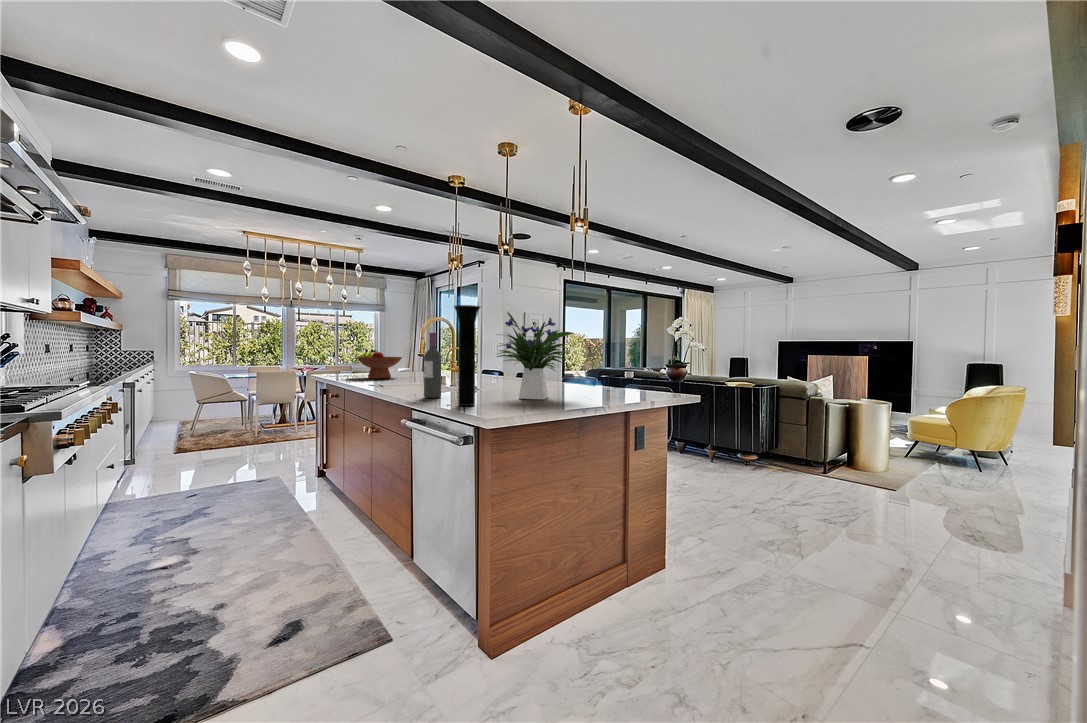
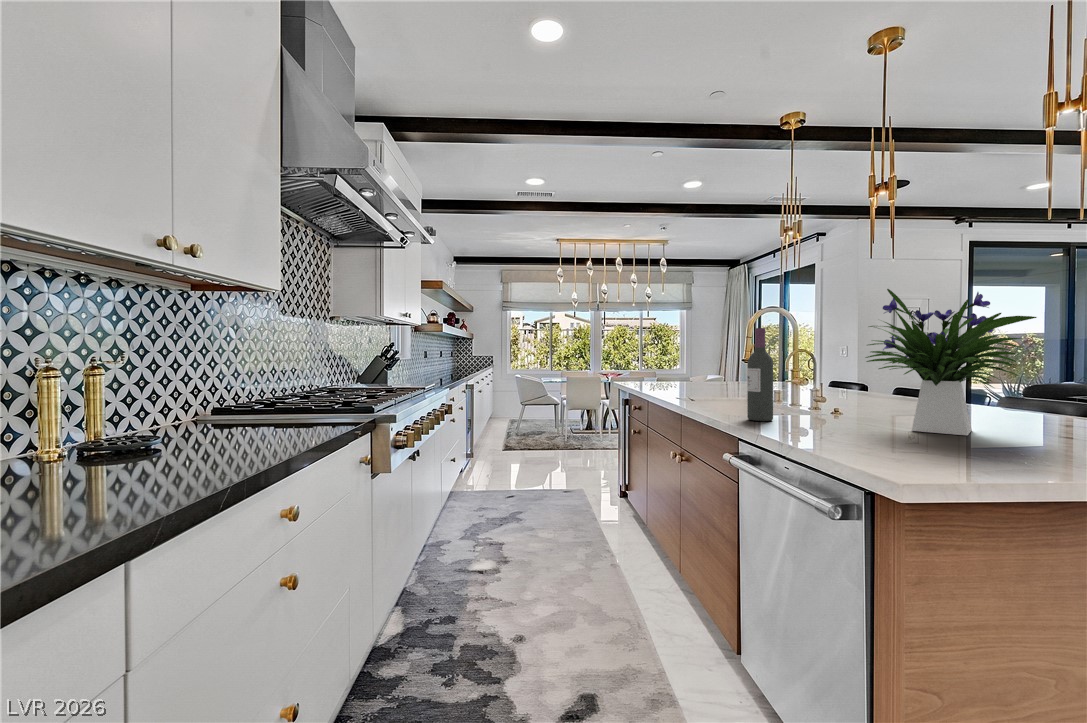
vase: present [454,305,480,406] -> none [796,281,844,440]
fruit bowl: present [356,349,402,379] -> none [660,352,715,388]

